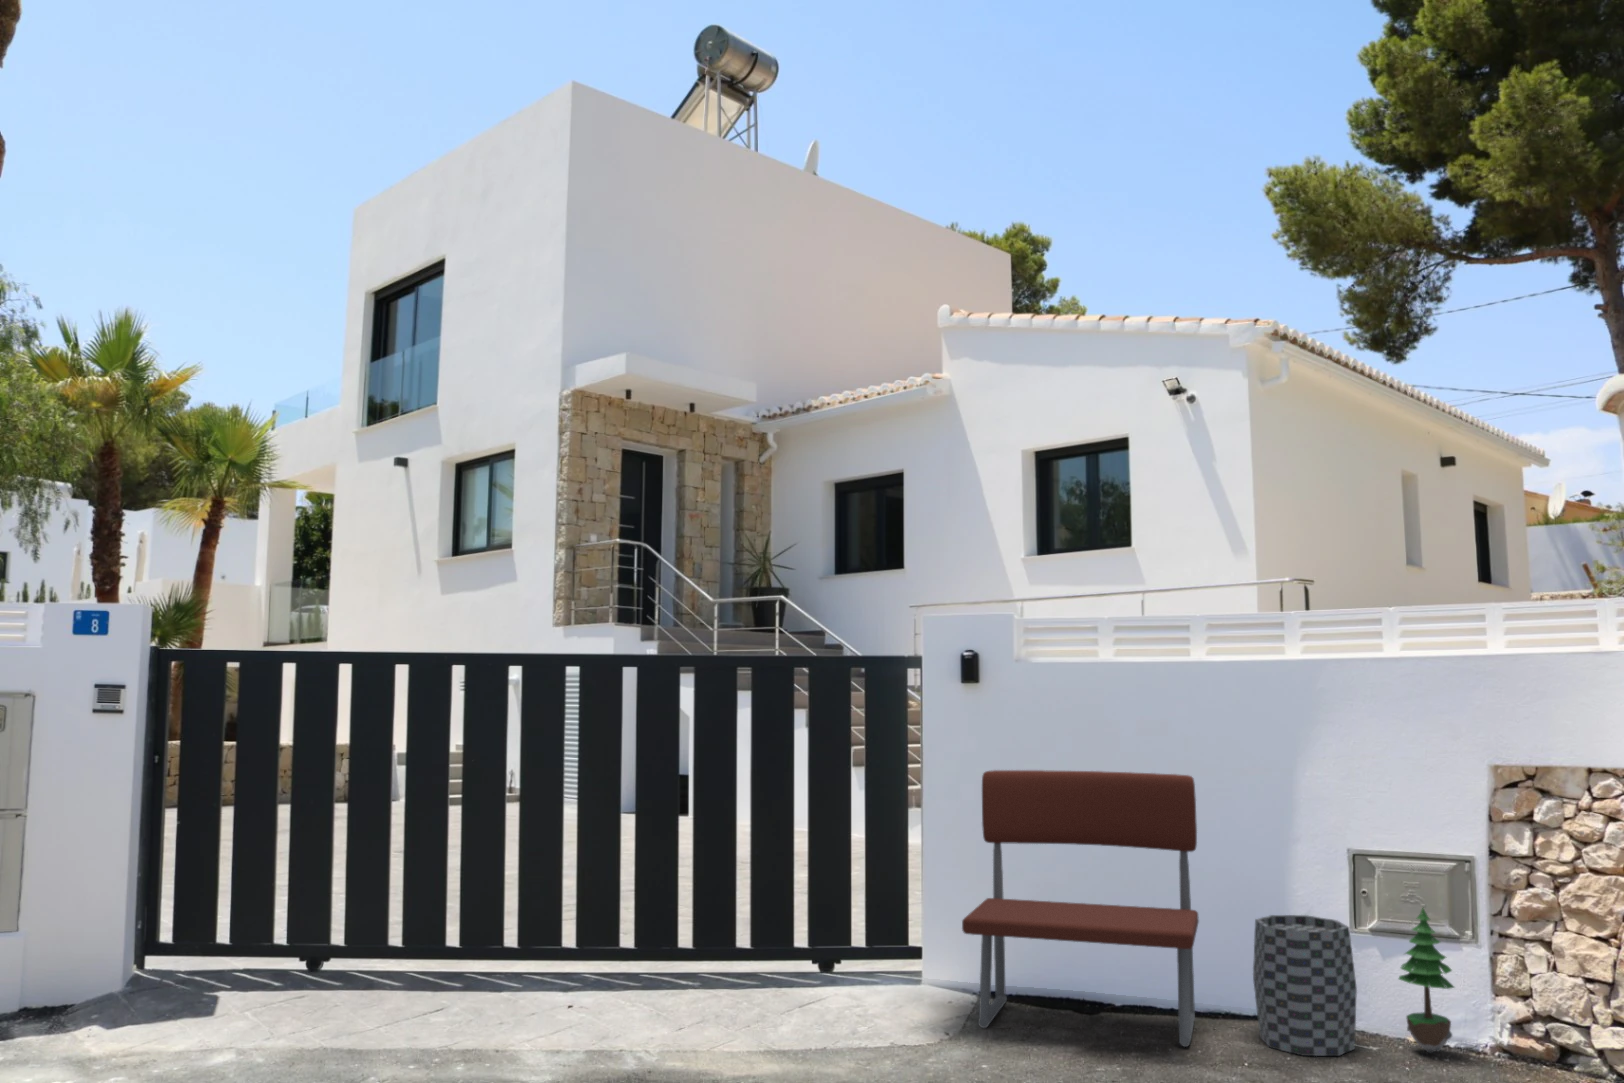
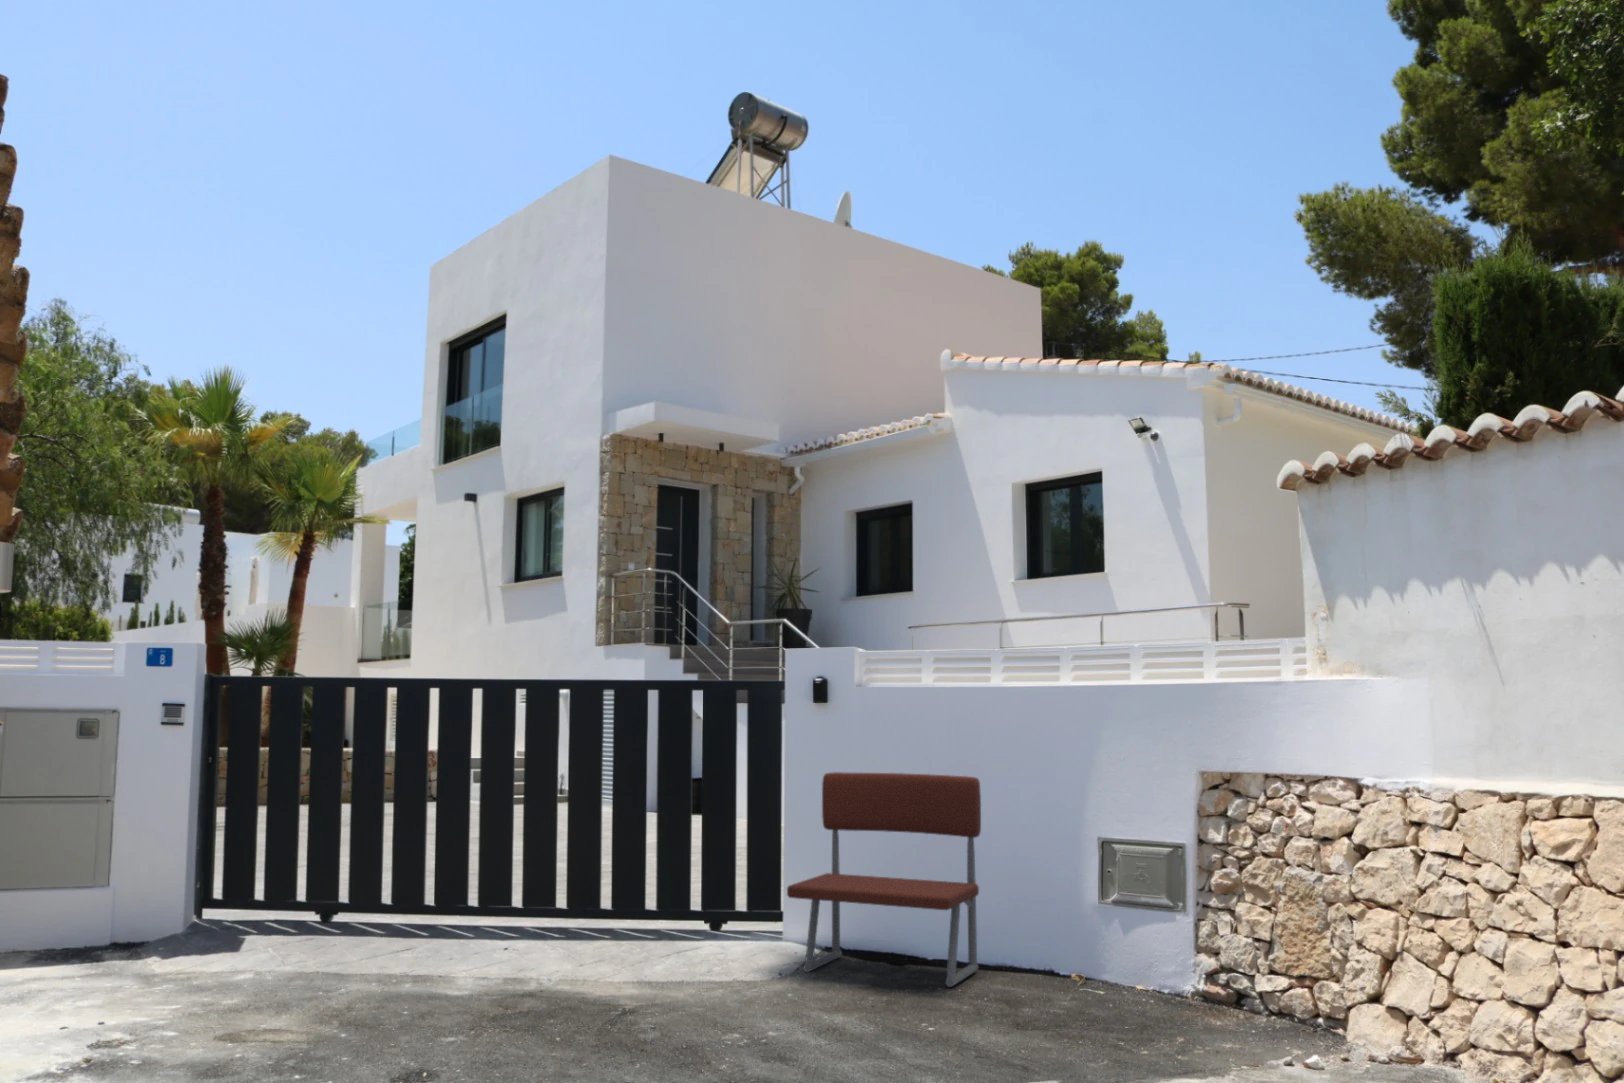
potted tree: present [1399,908,1454,1053] -> none [1117,881,1159,997]
trash can: present [1253,915,1357,1056] -> none [1013,888,1086,996]

